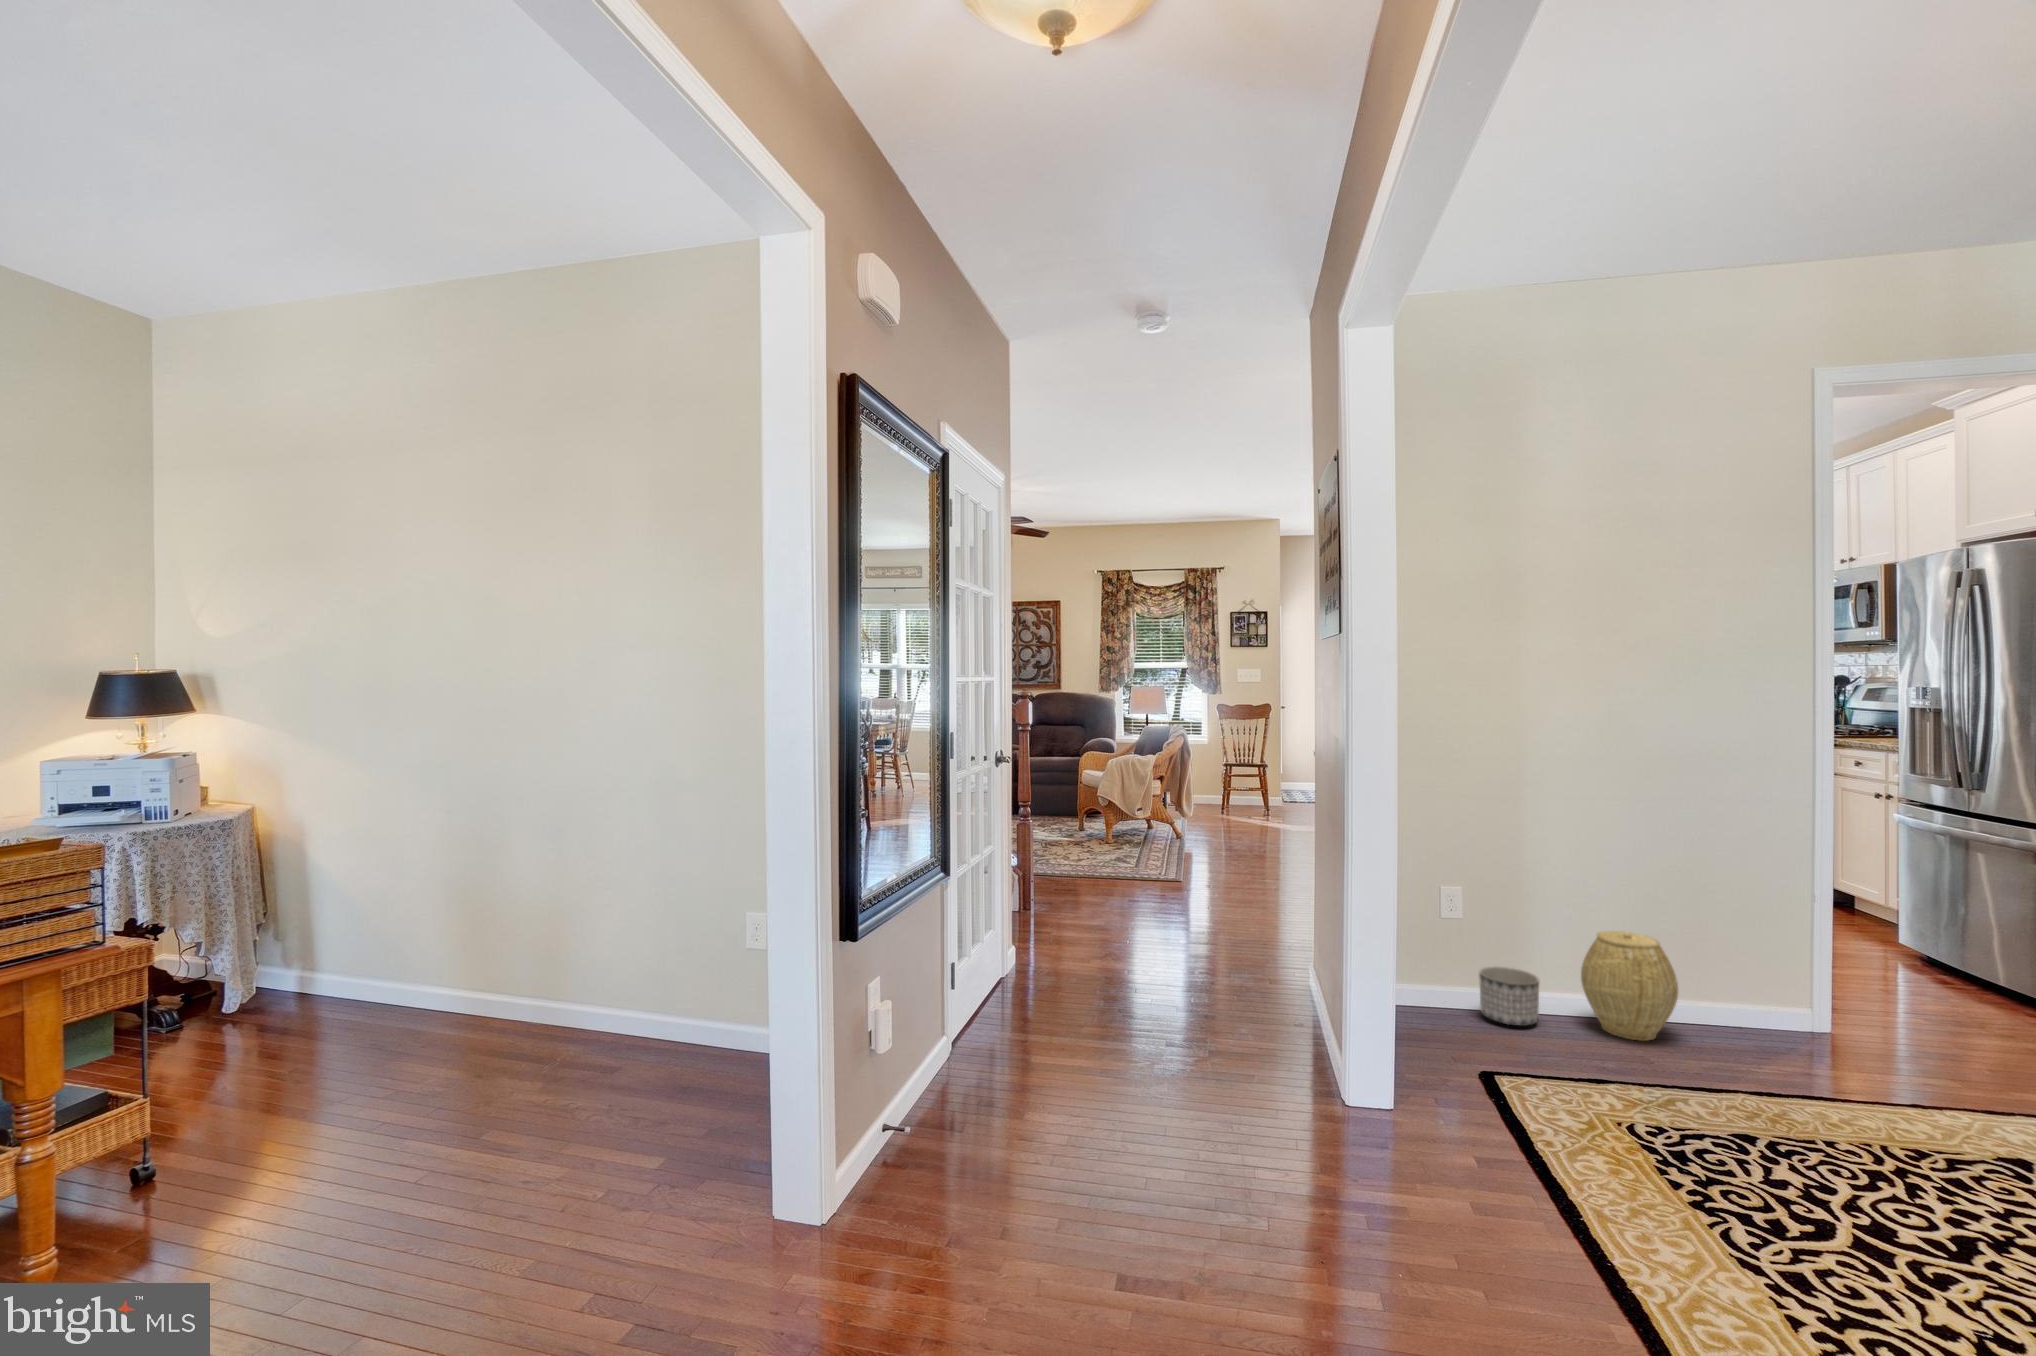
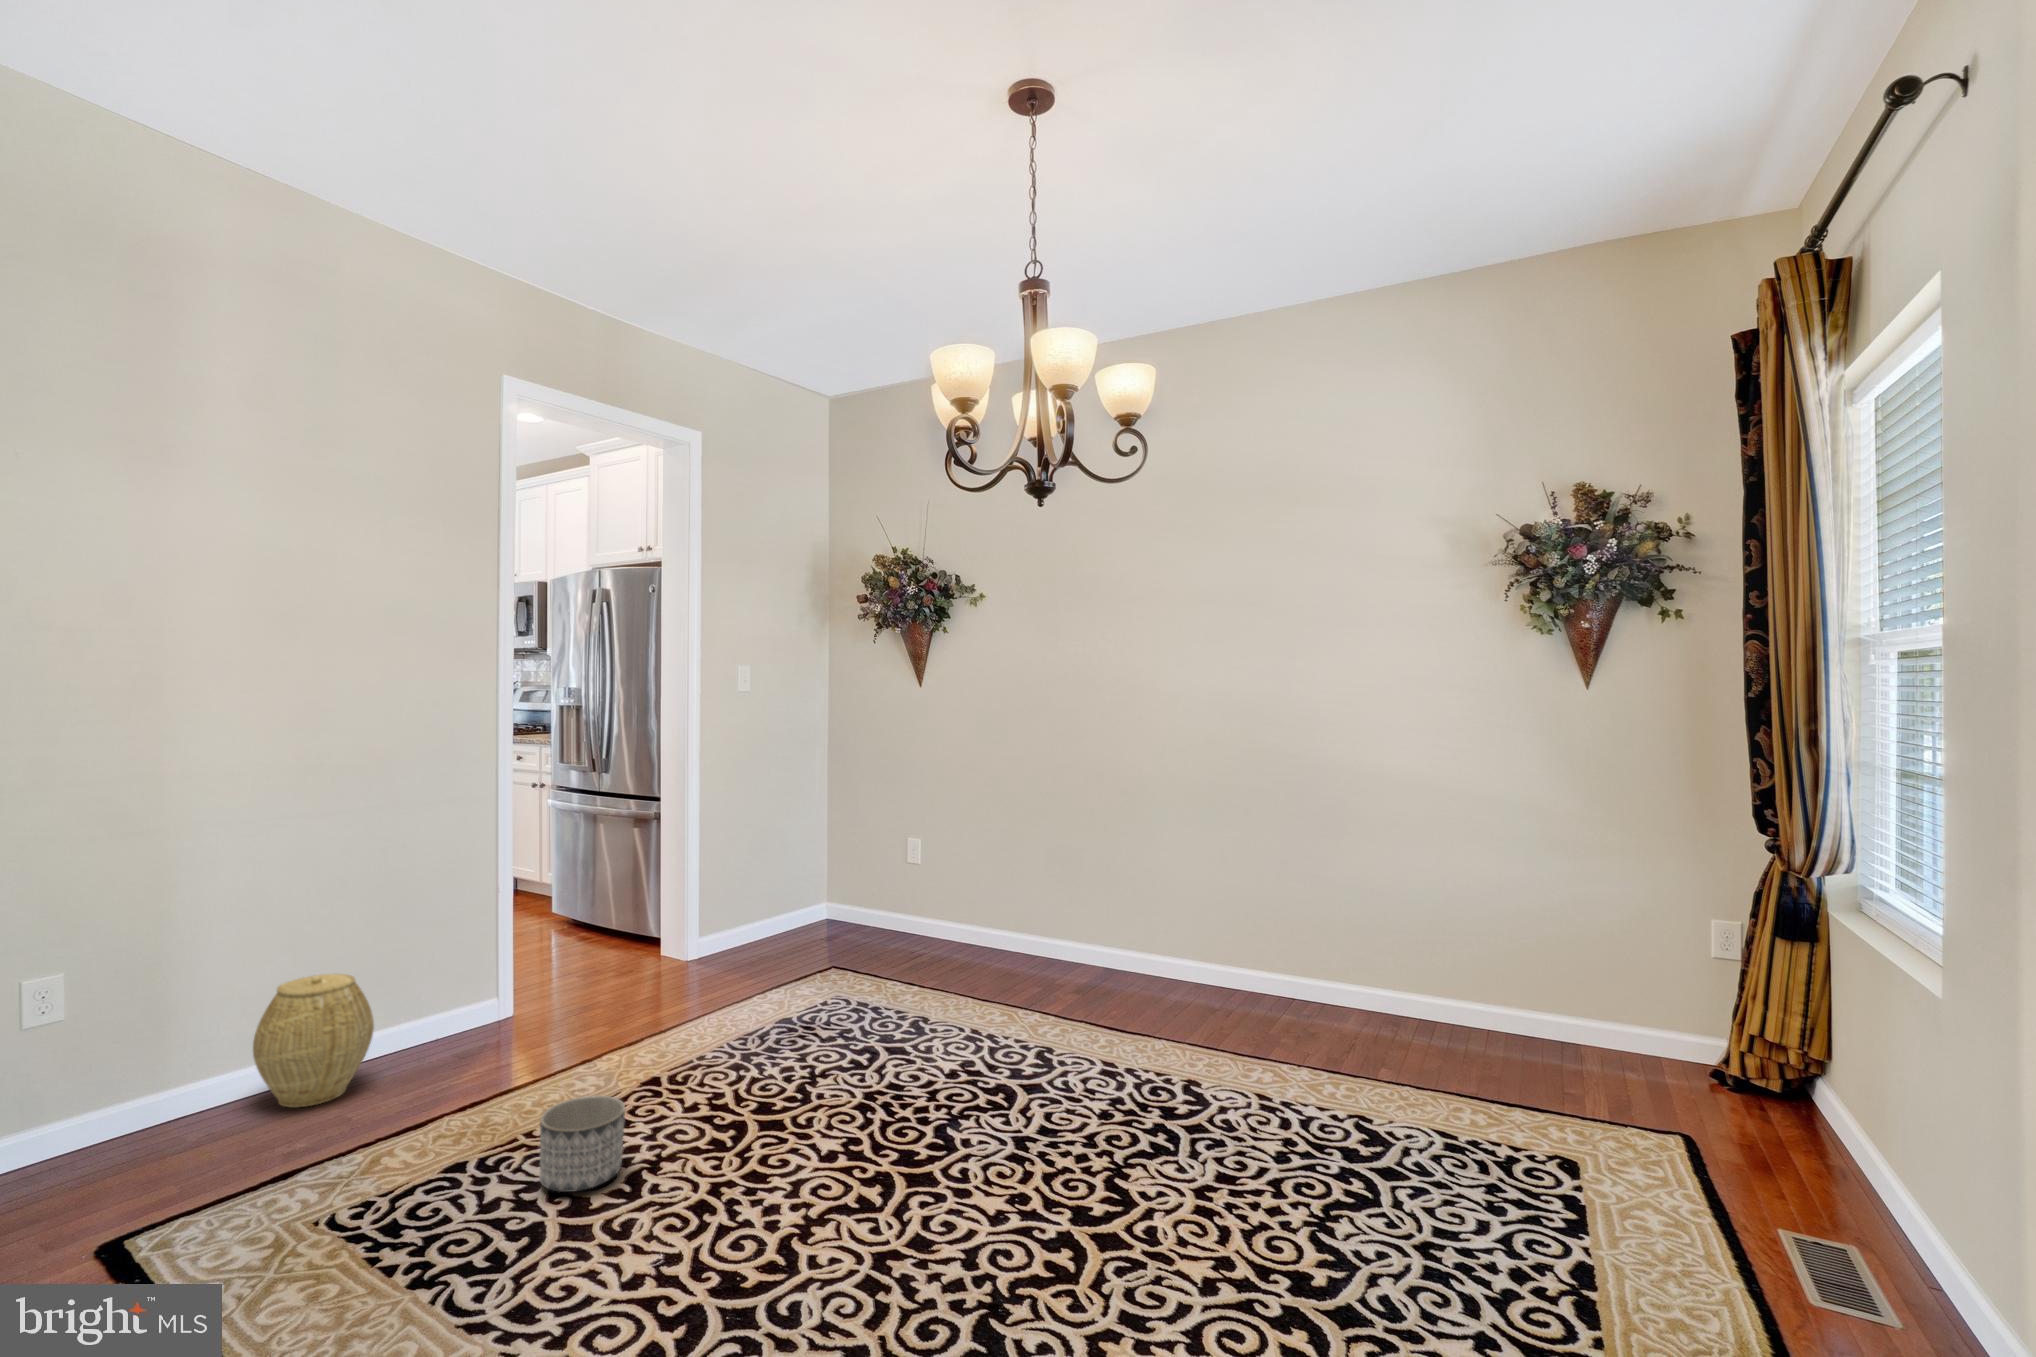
planter: present [1479,967,1539,1026] -> present [540,1095,625,1192]

